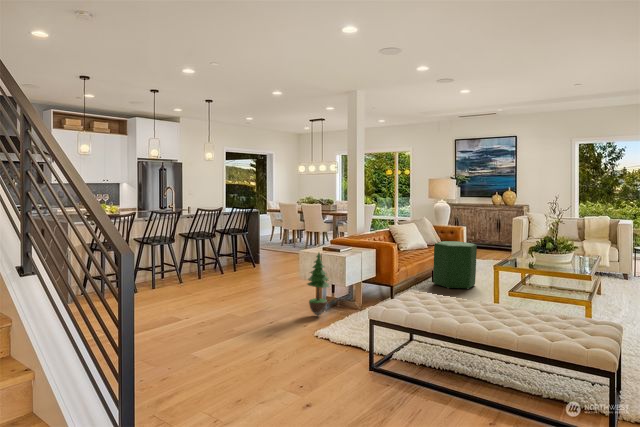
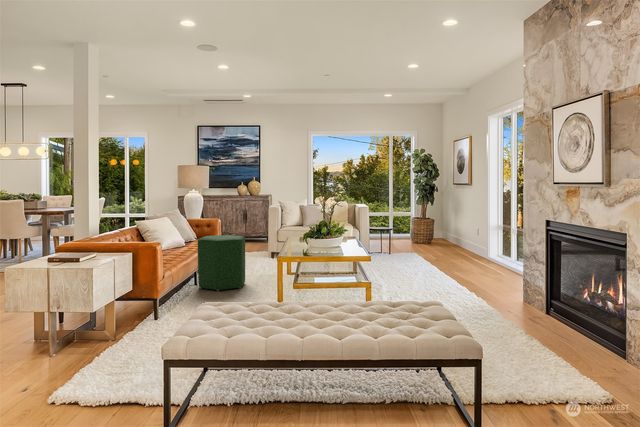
potted tree: present [308,253,329,316] -> none [22,264,64,364]

